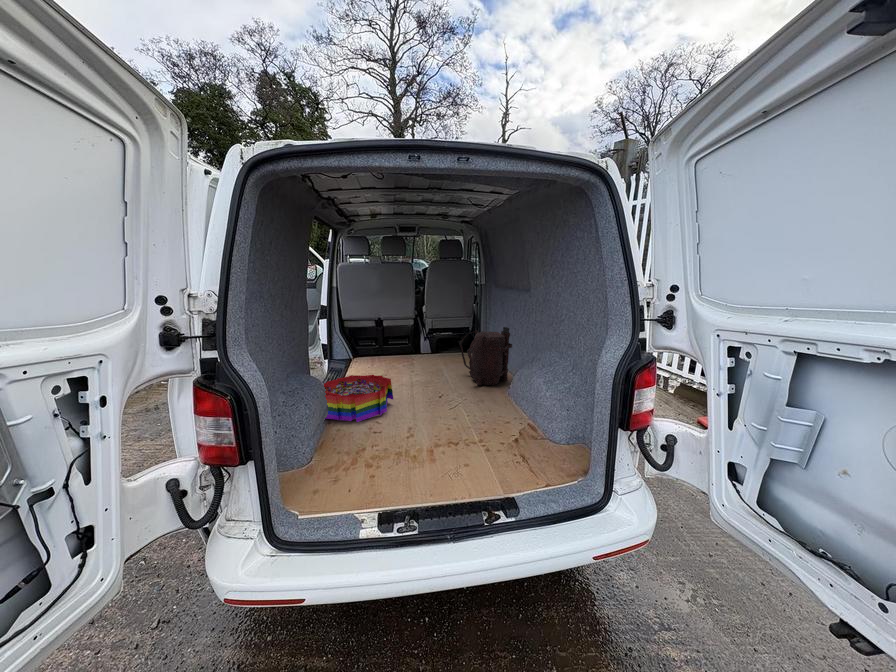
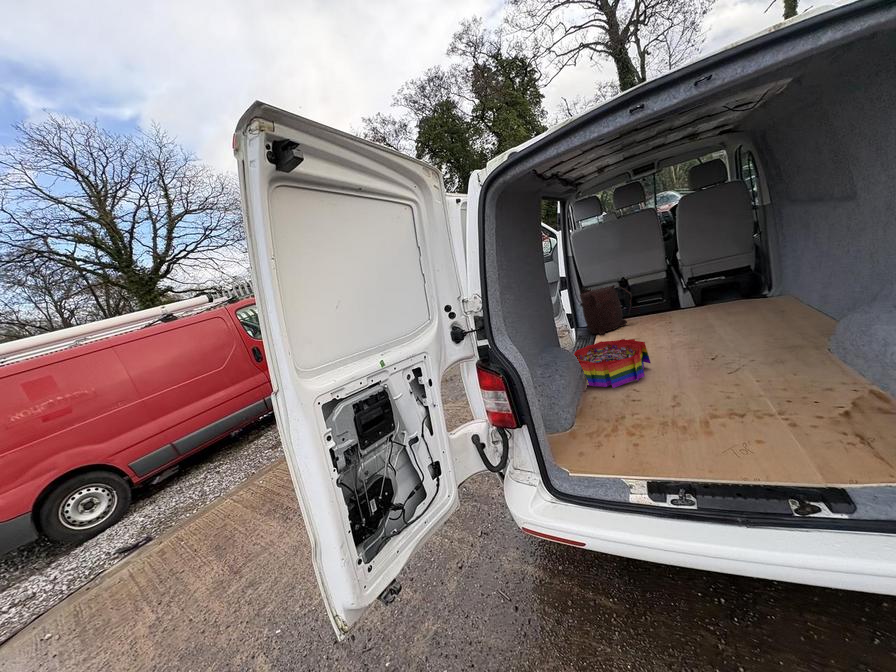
backpack: present [459,327,512,386] -> present [580,285,632,334]

